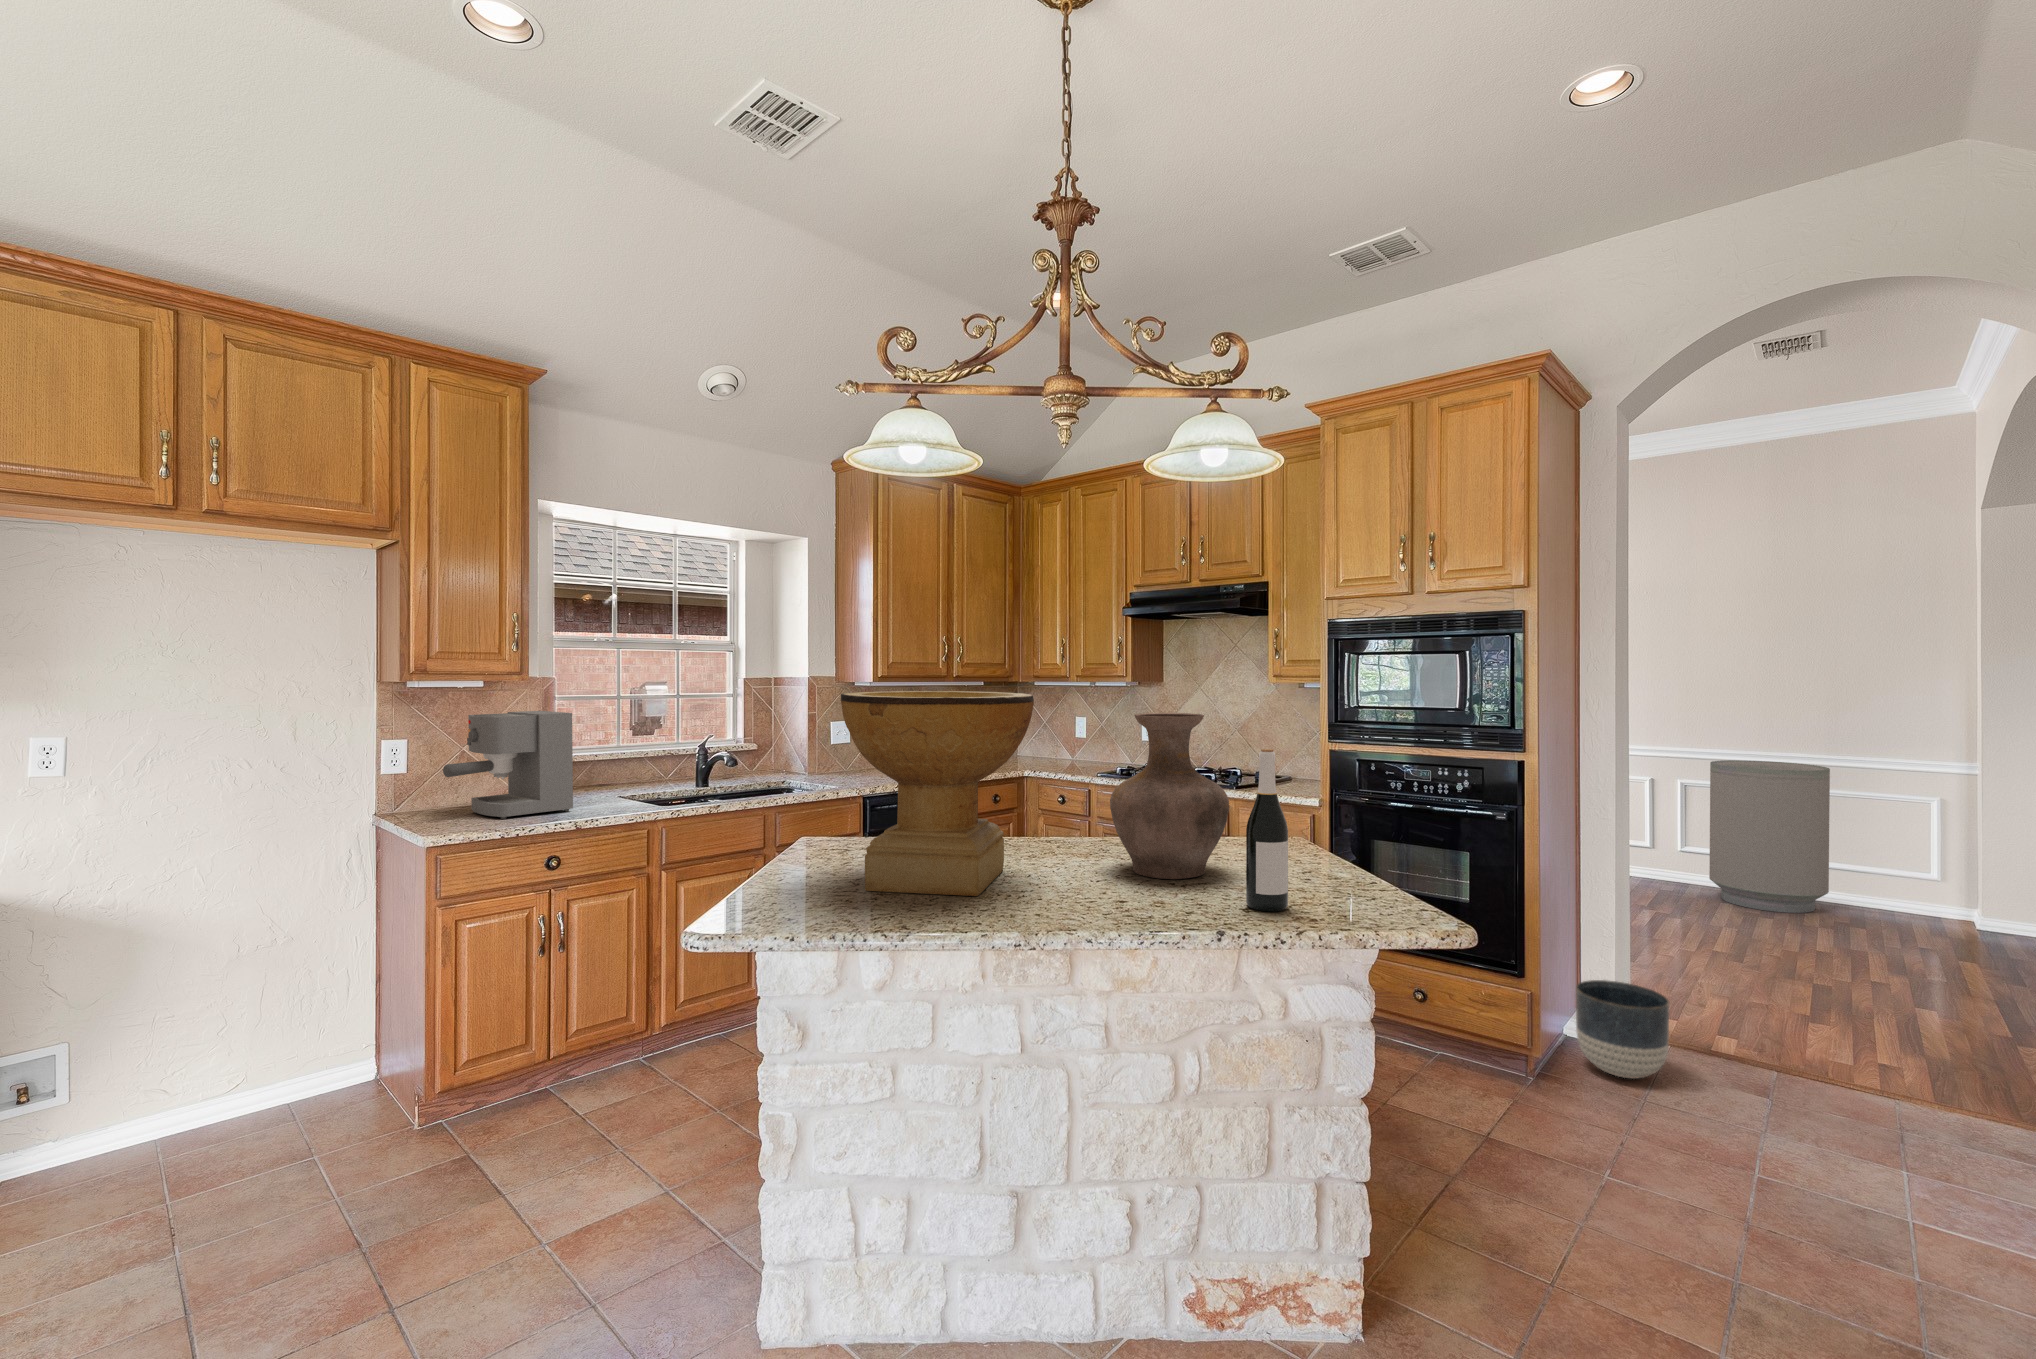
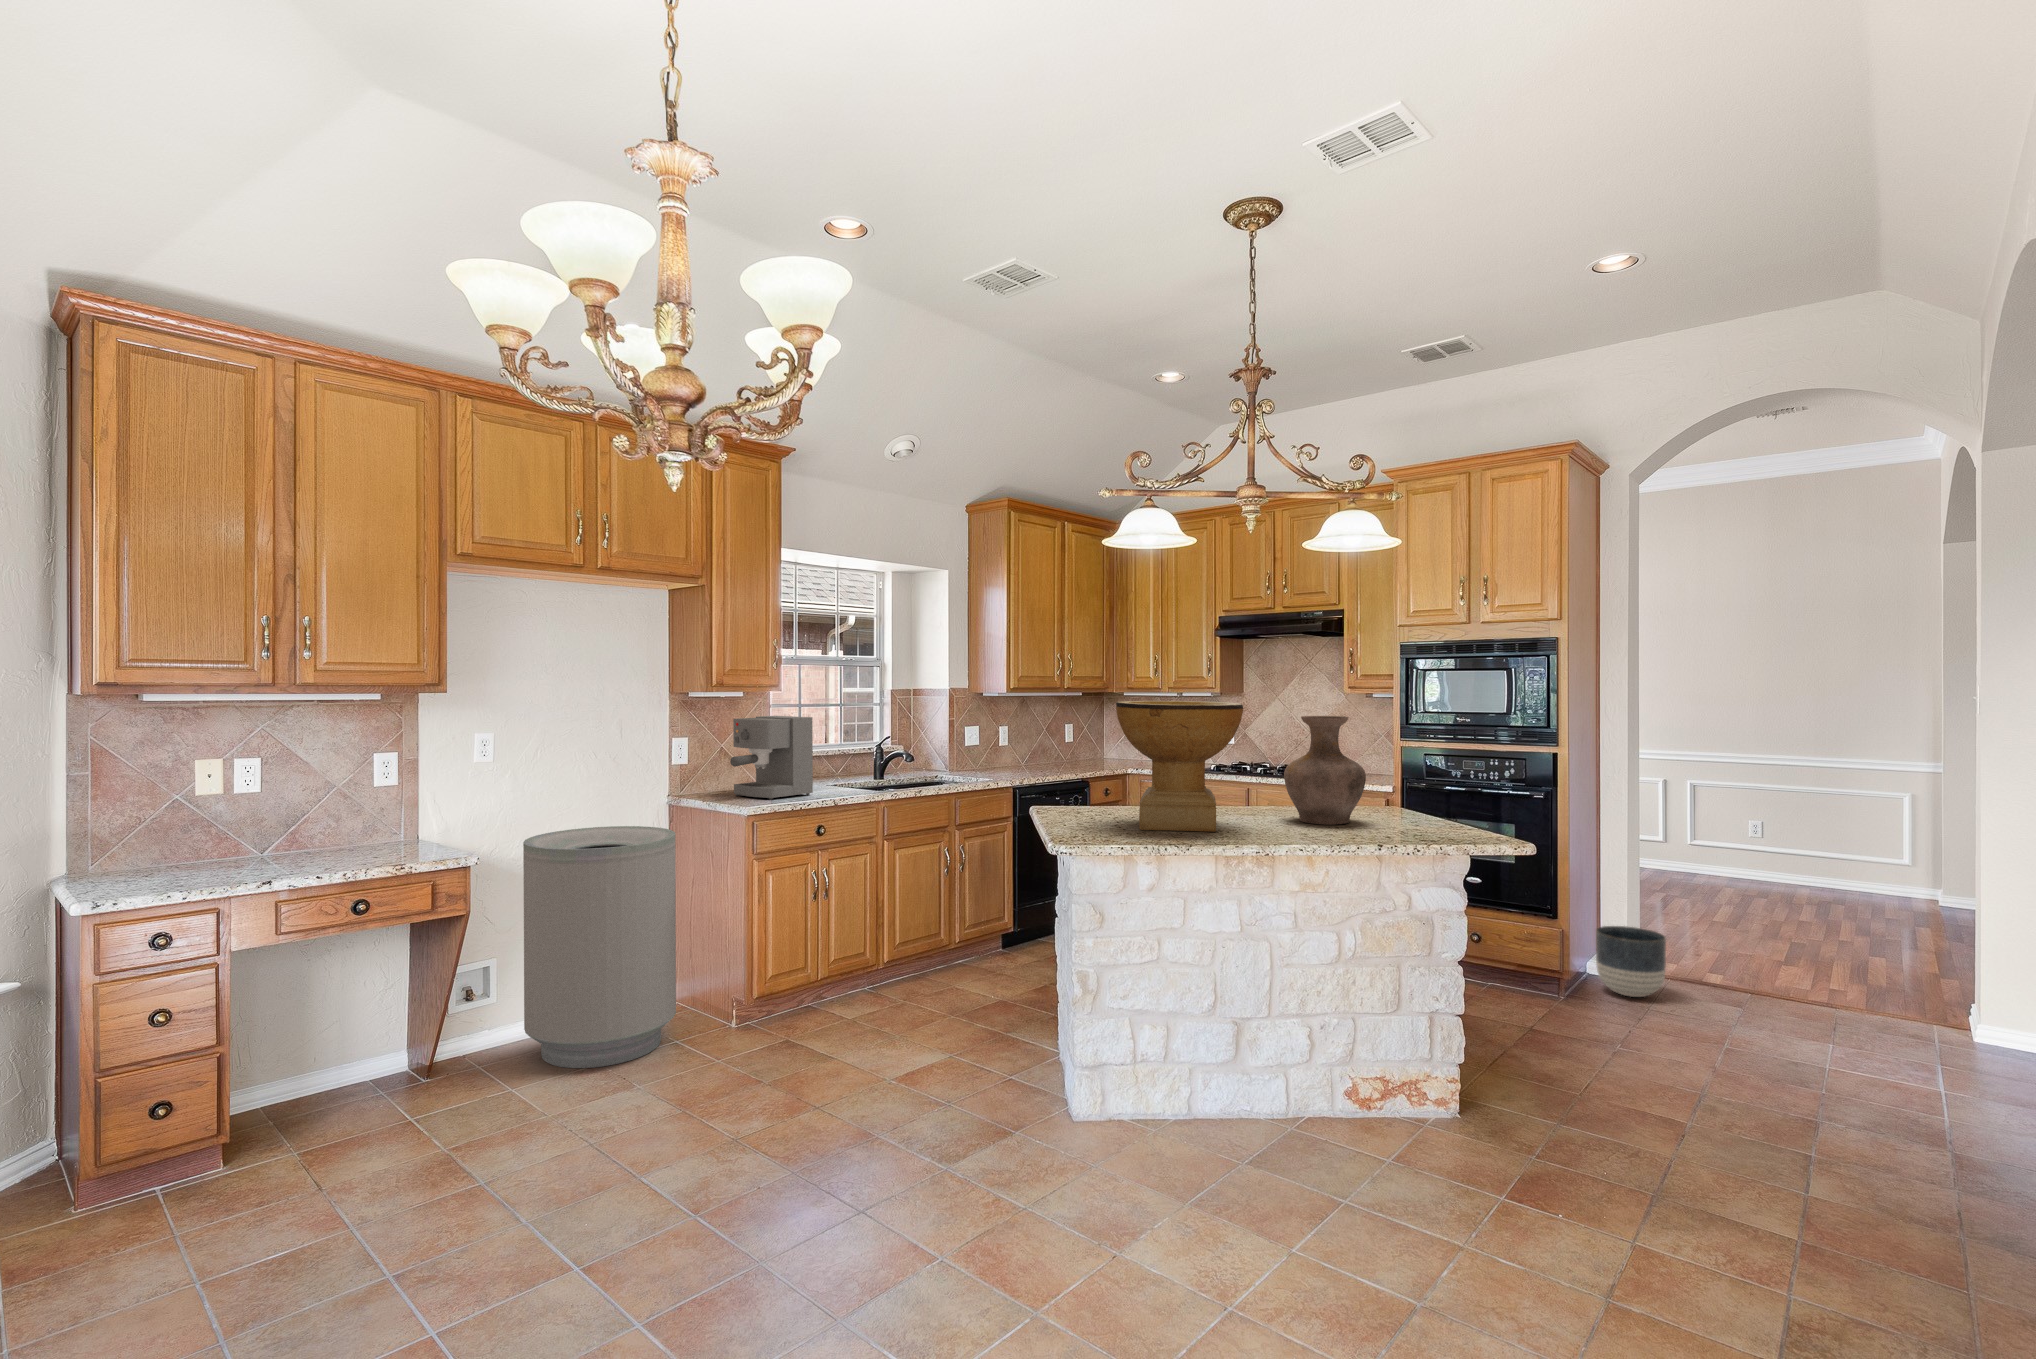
wine bottle: present [1246,749,1288,911] -> none [1388,737,1415,837]
trash can: present [1709,760,1830,913] -> present [523,826,676,1068]

